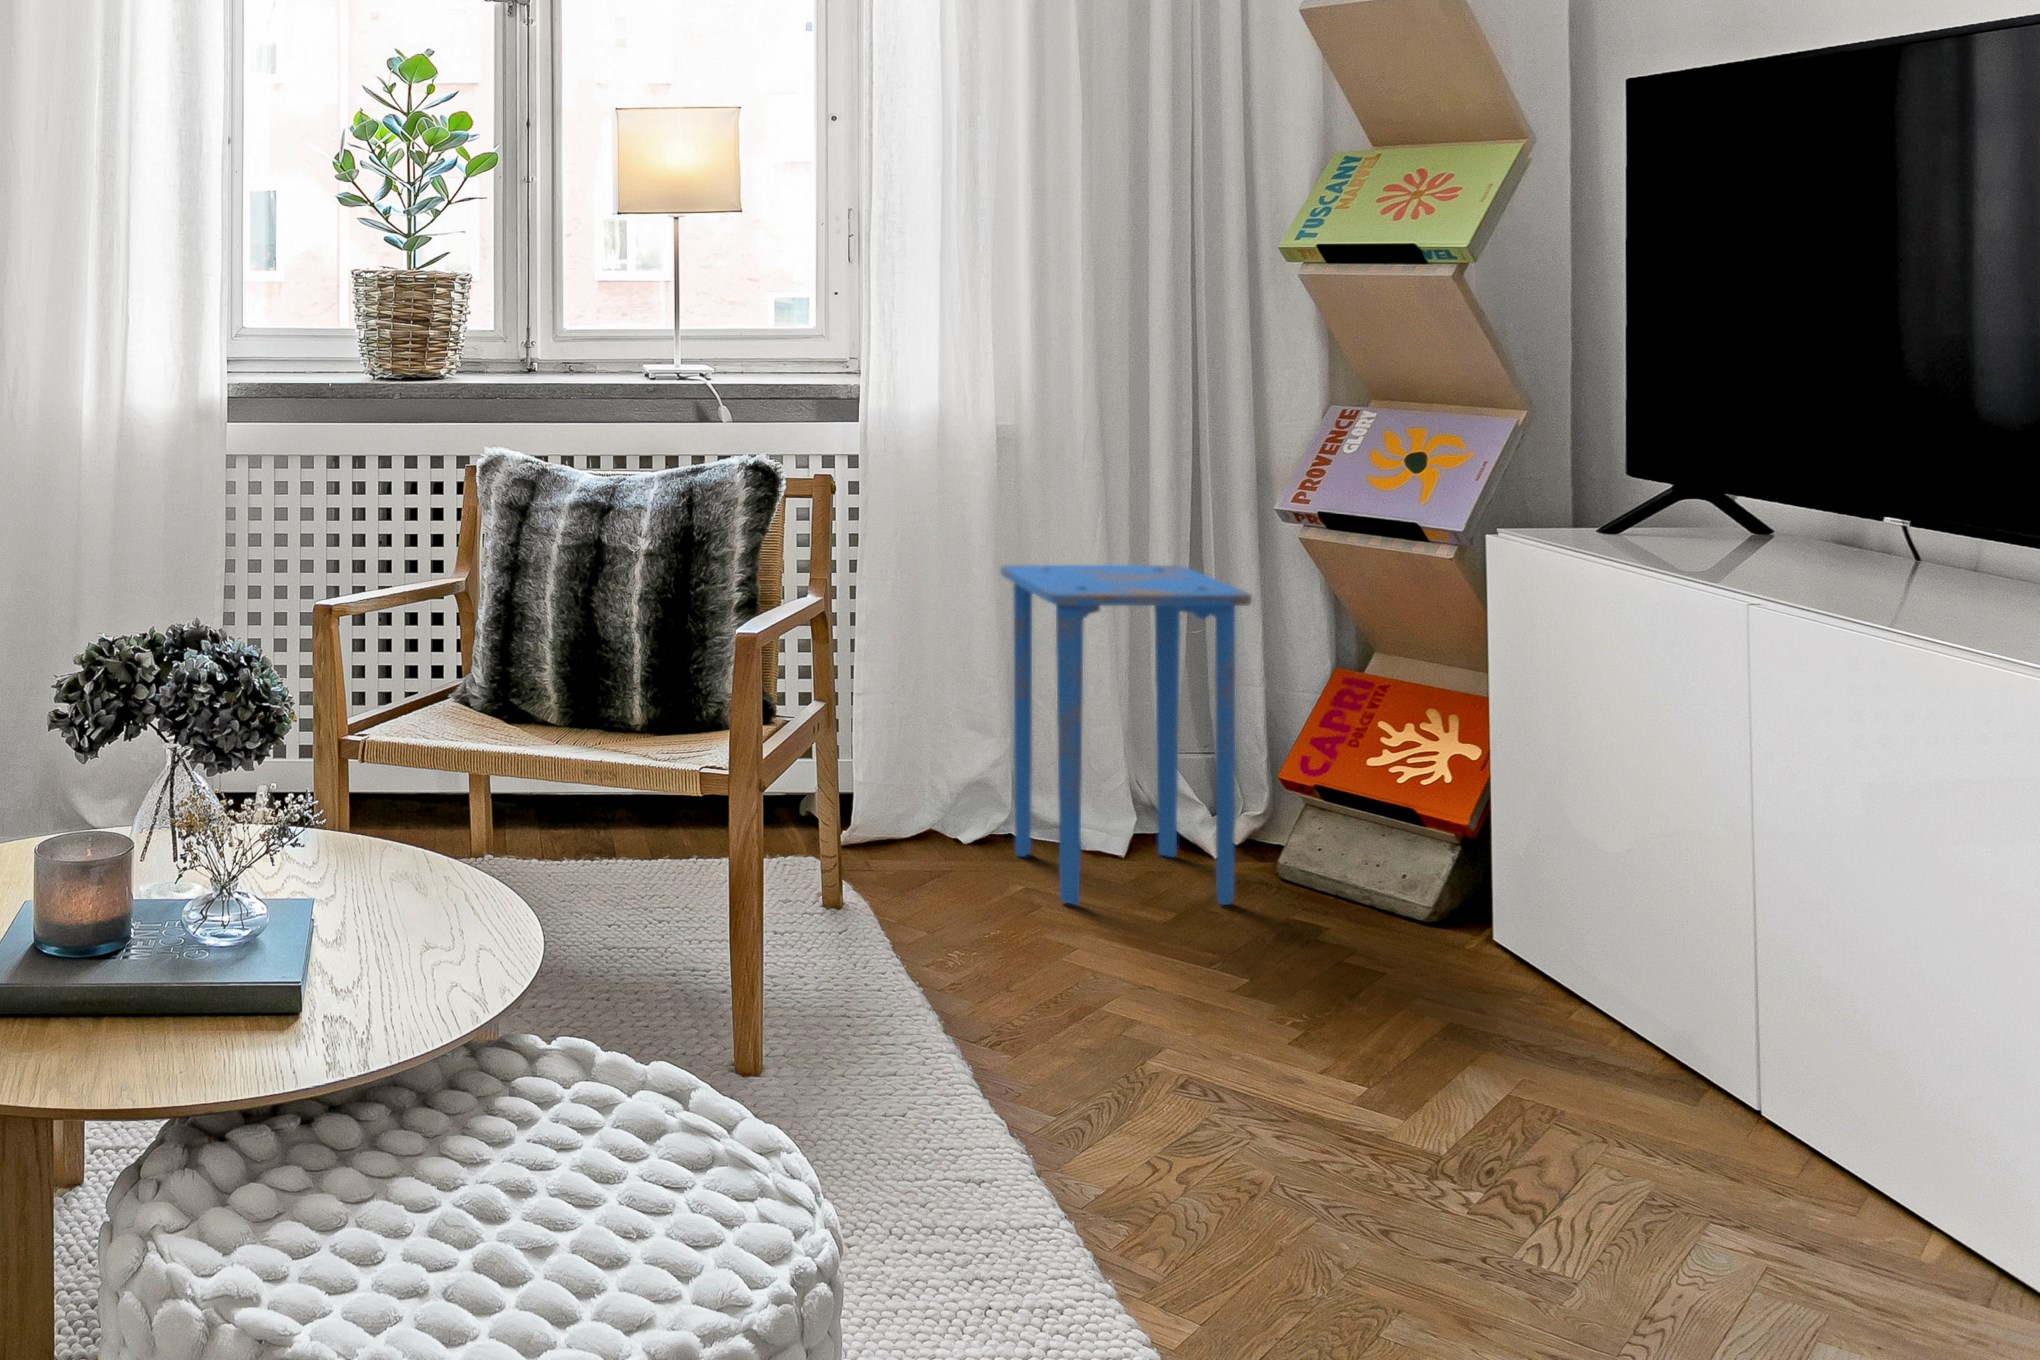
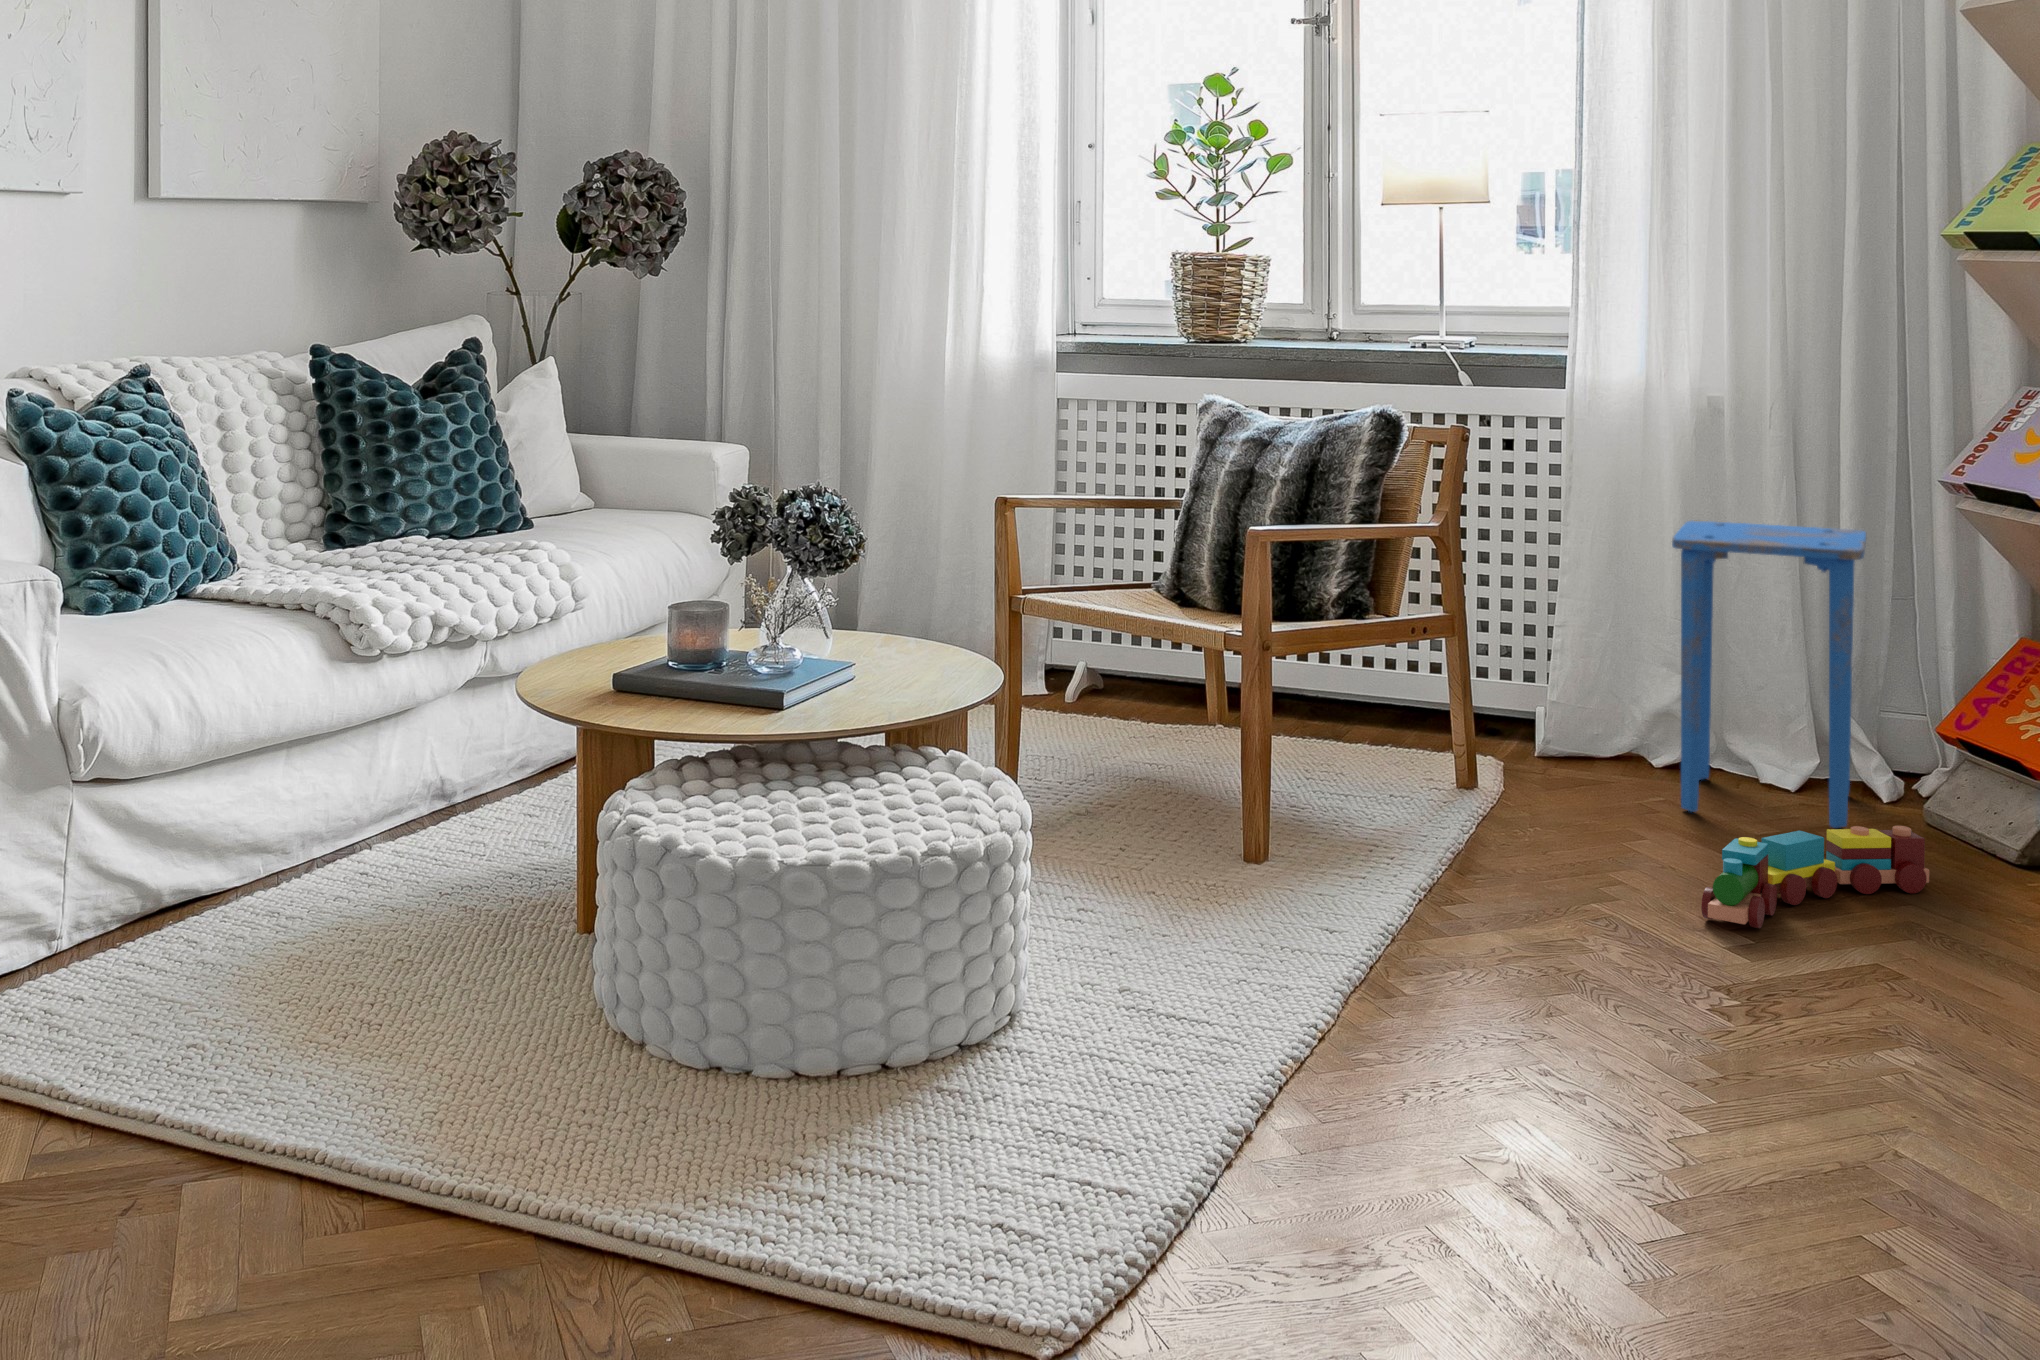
toy train: none [1268,910,1417,1075] -> present [1702,826,1929,928]

